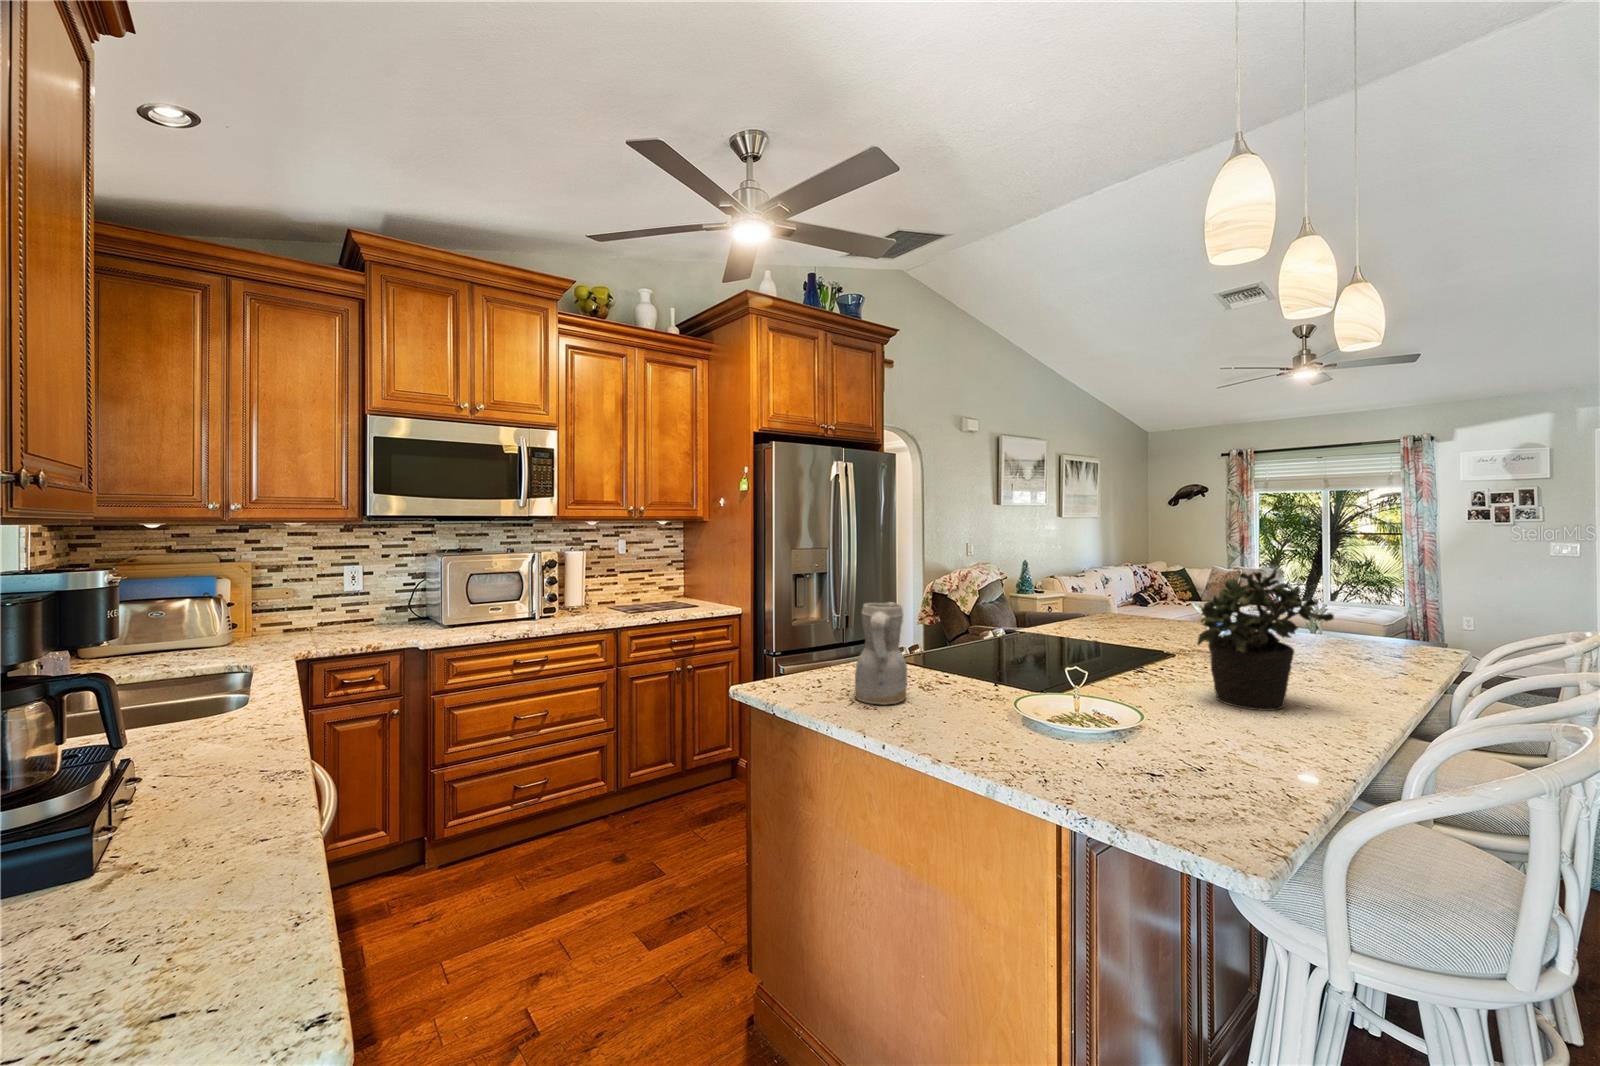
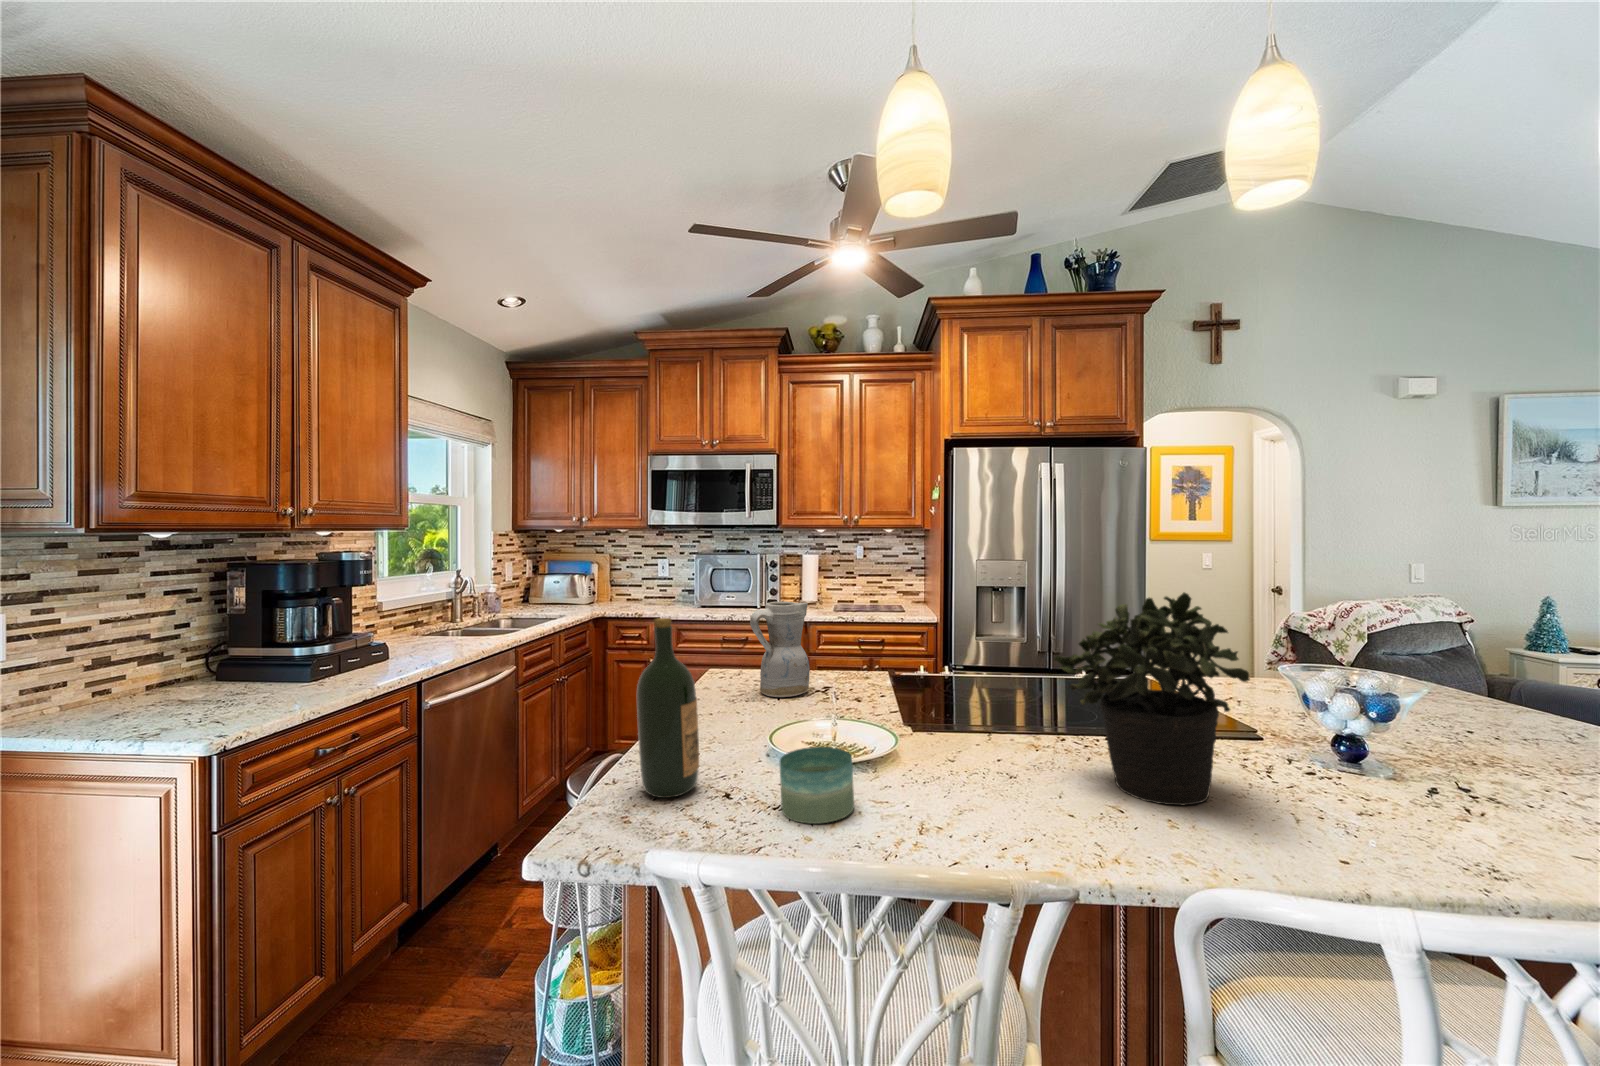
wine bottle: none [1092,625,1159,814] -> present [637,618,699,798]
candle: none [1183,721,1258,789] -> present [779,747,854,824]

